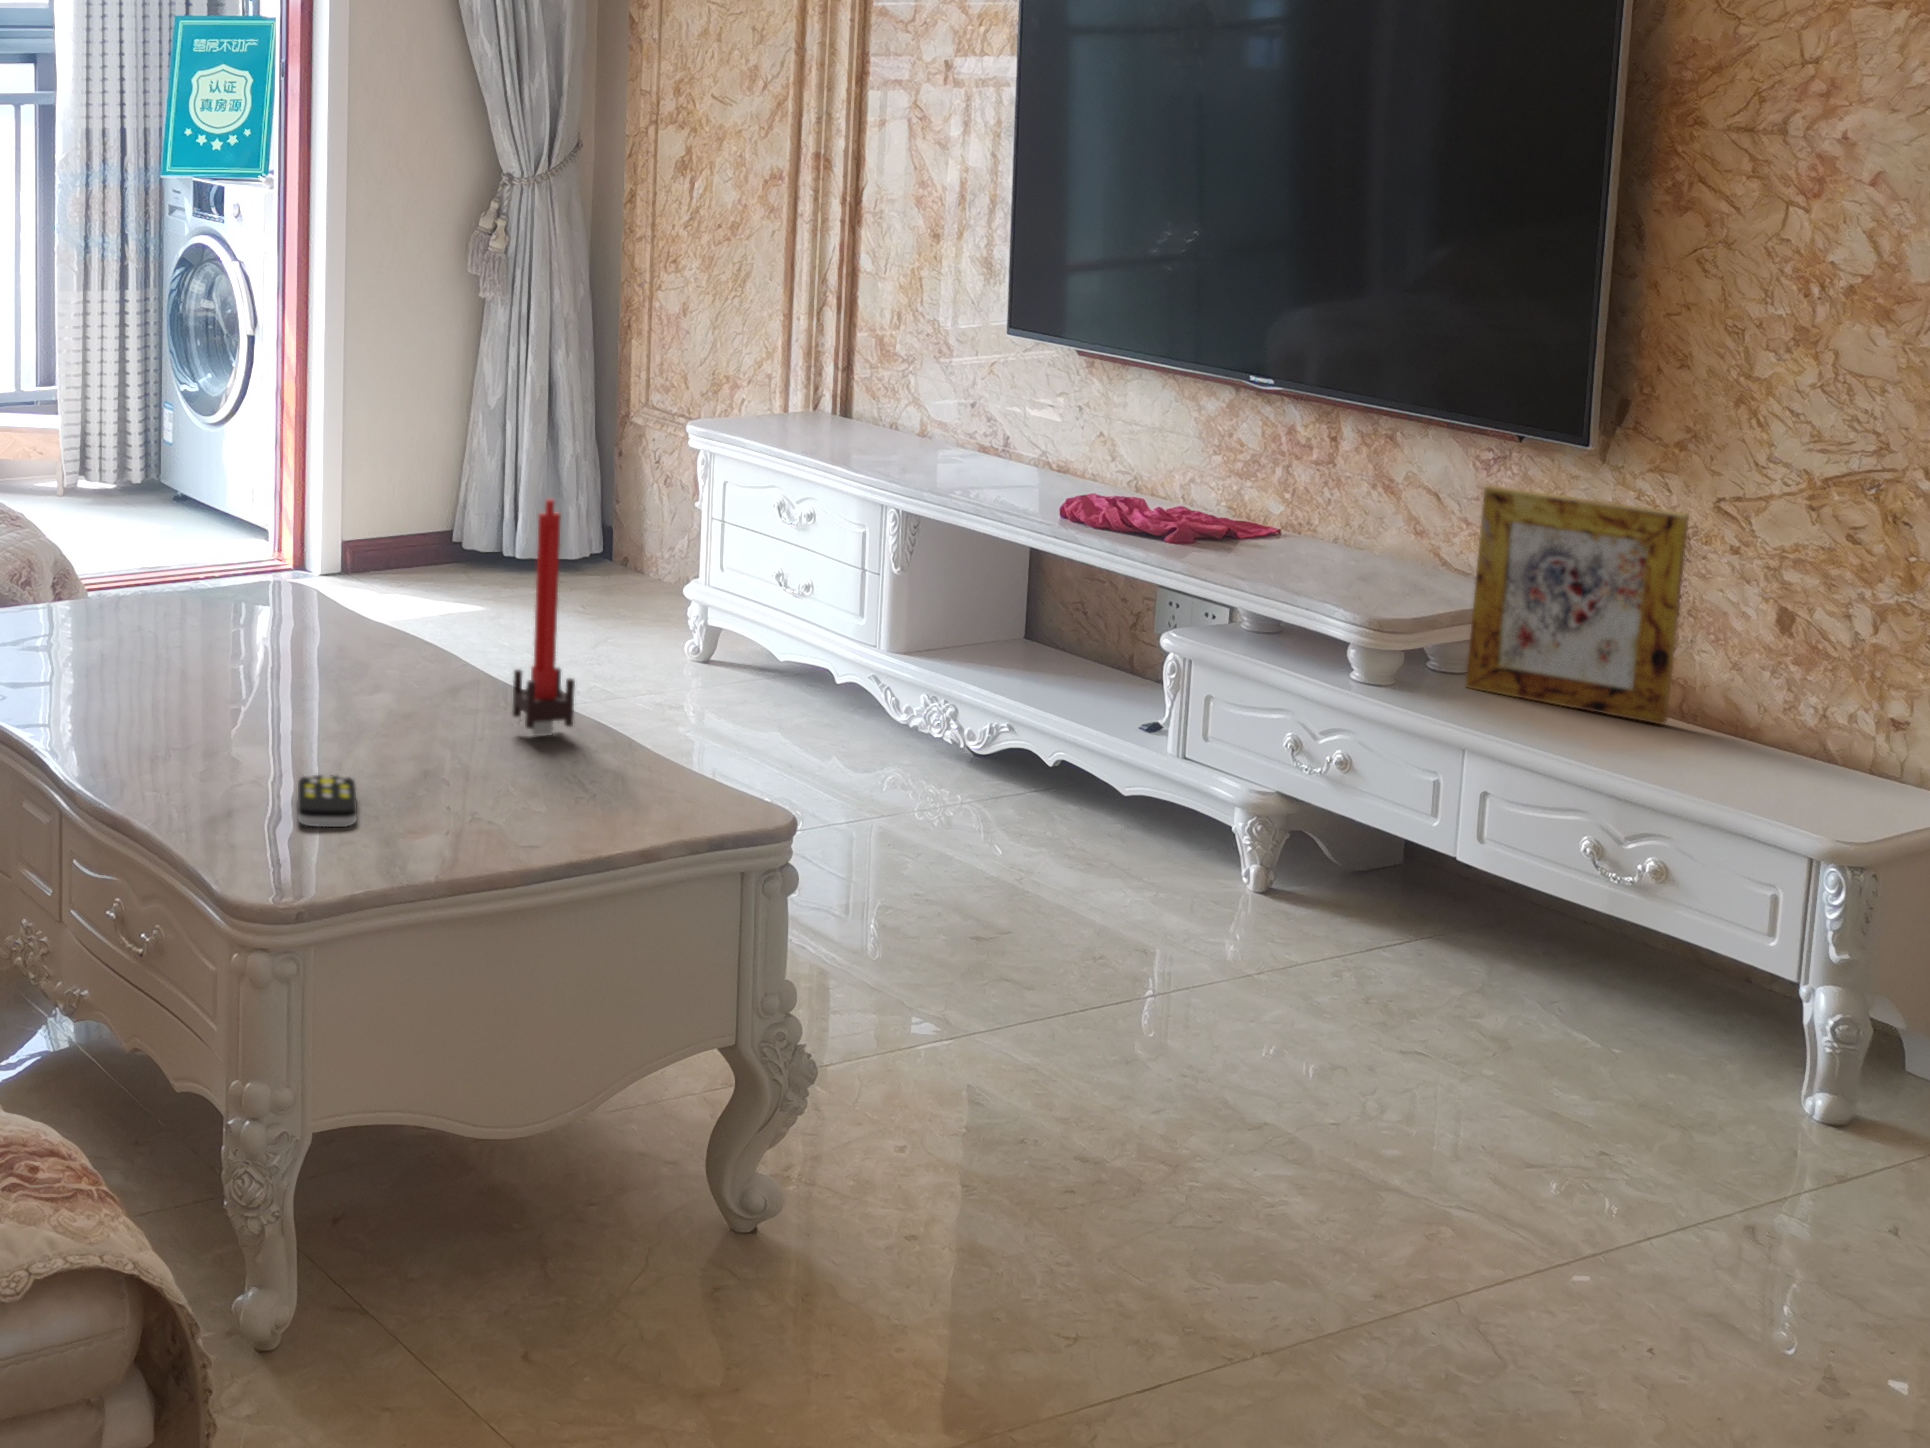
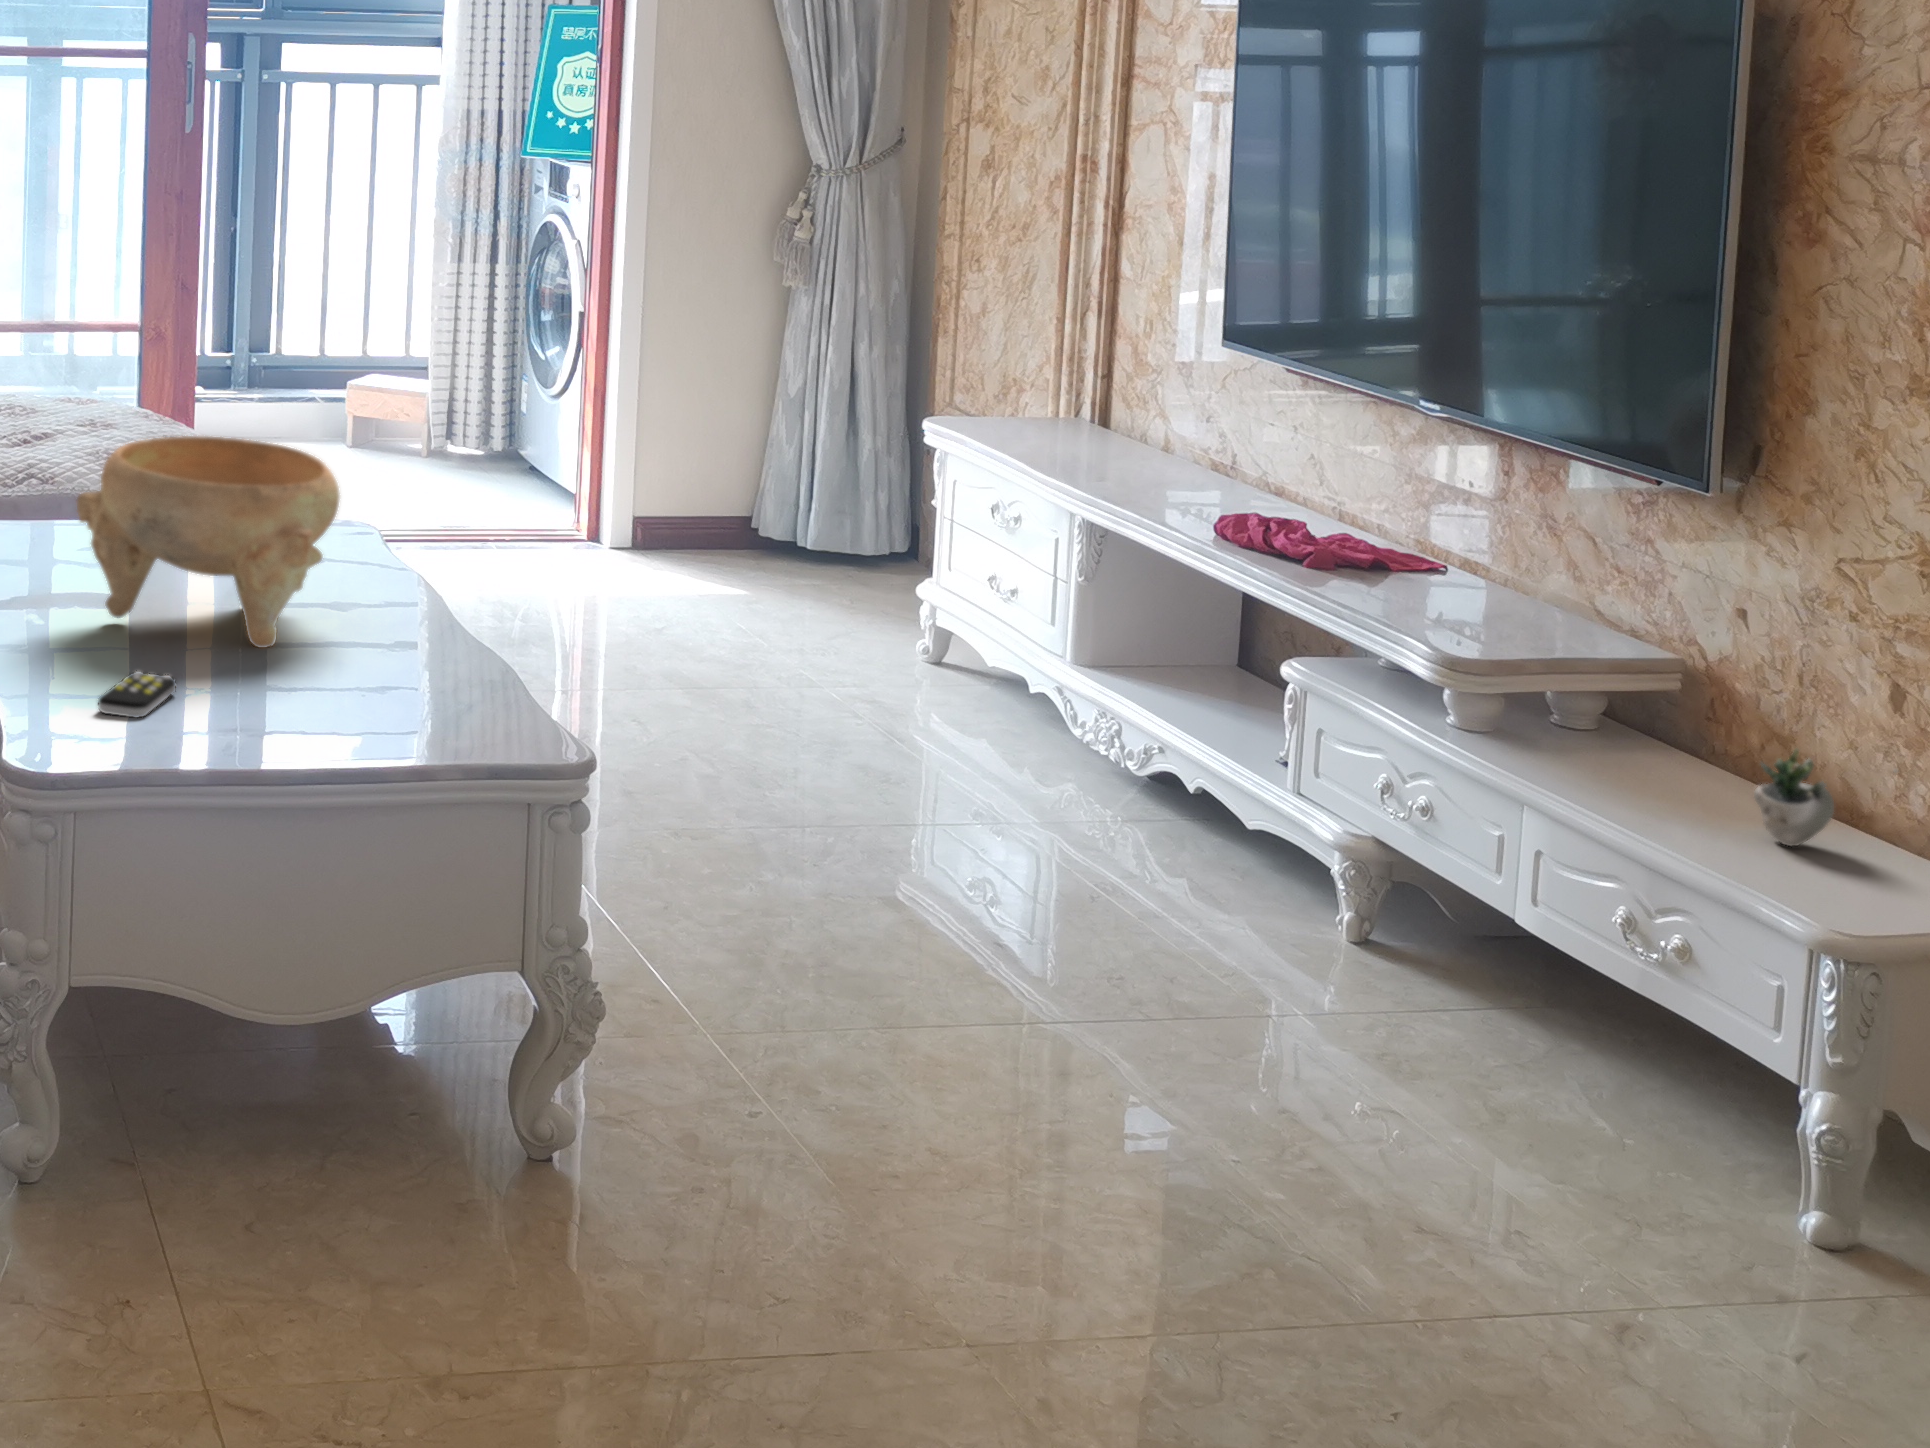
picture frame: present [1466,486,1689,724] -> none [1552,531,1781,807]
candle: present [512,499,575,736] -> none [382,446,429,667]
decorative bowl: none [132,505,423,732] -> present [77,436,340,648]
succulent plant: none [1694,667,1834,756] -> present [1754,749,1899,846]

